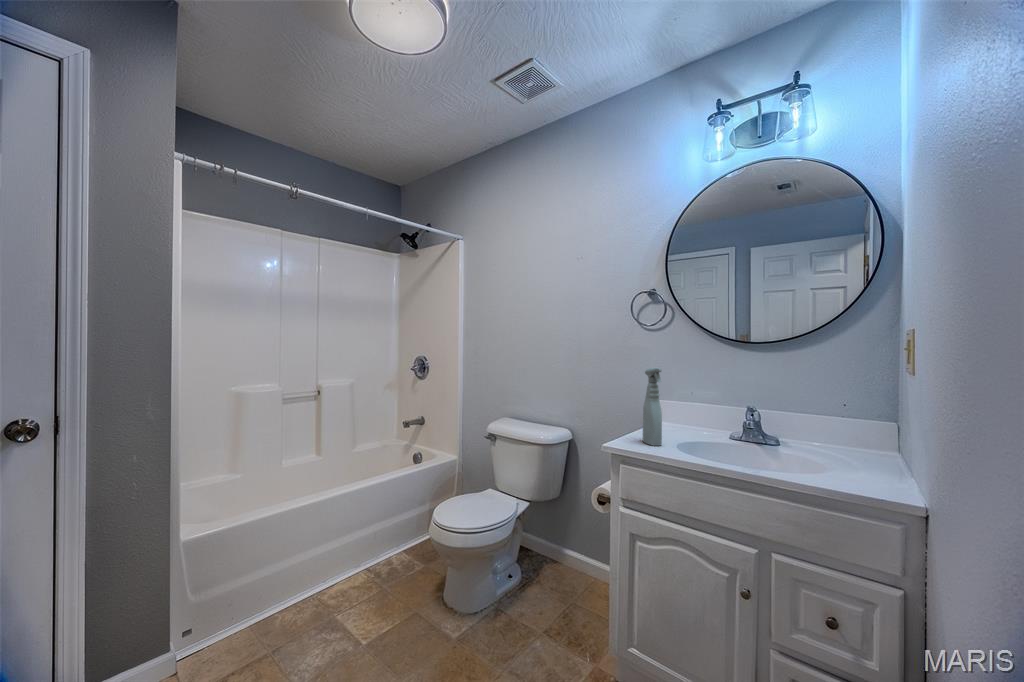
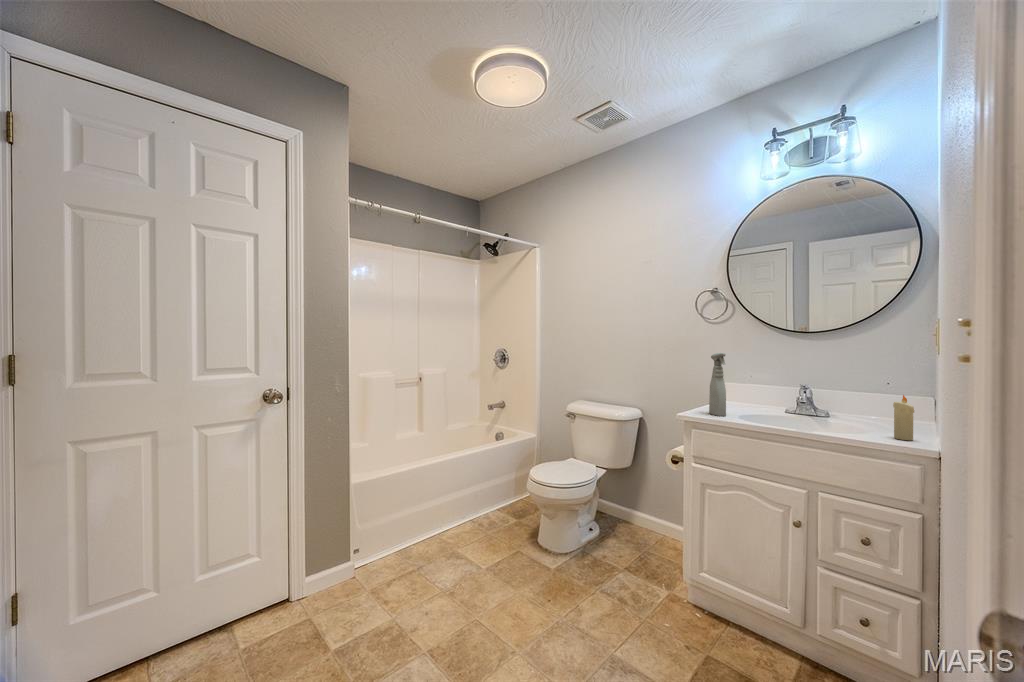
candle: none [862,427,889,487] -> present [893,395,914,440]

